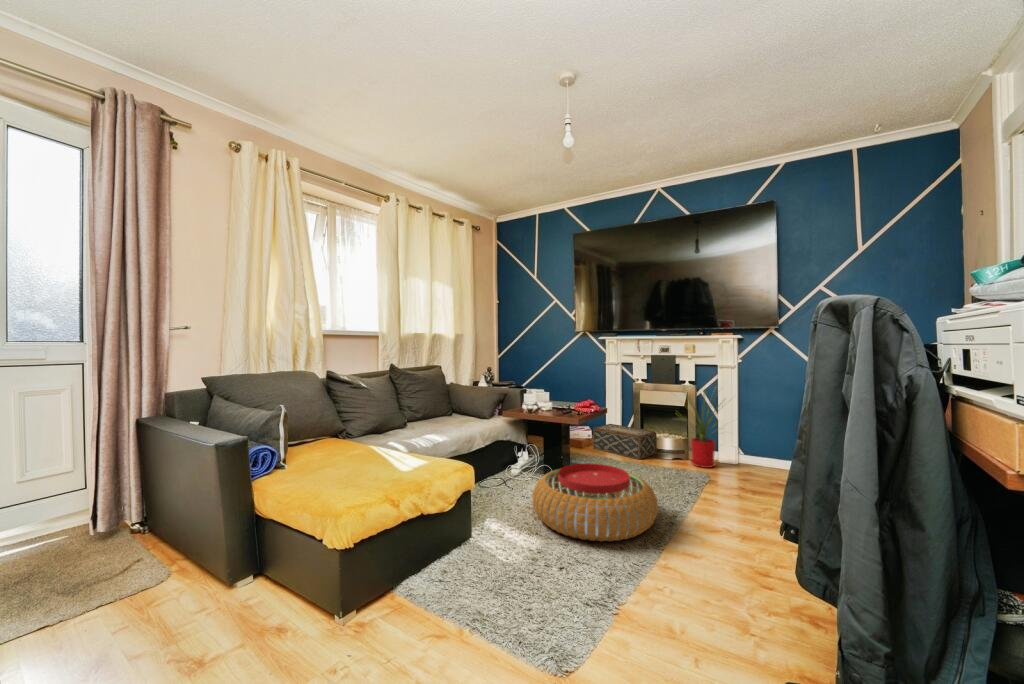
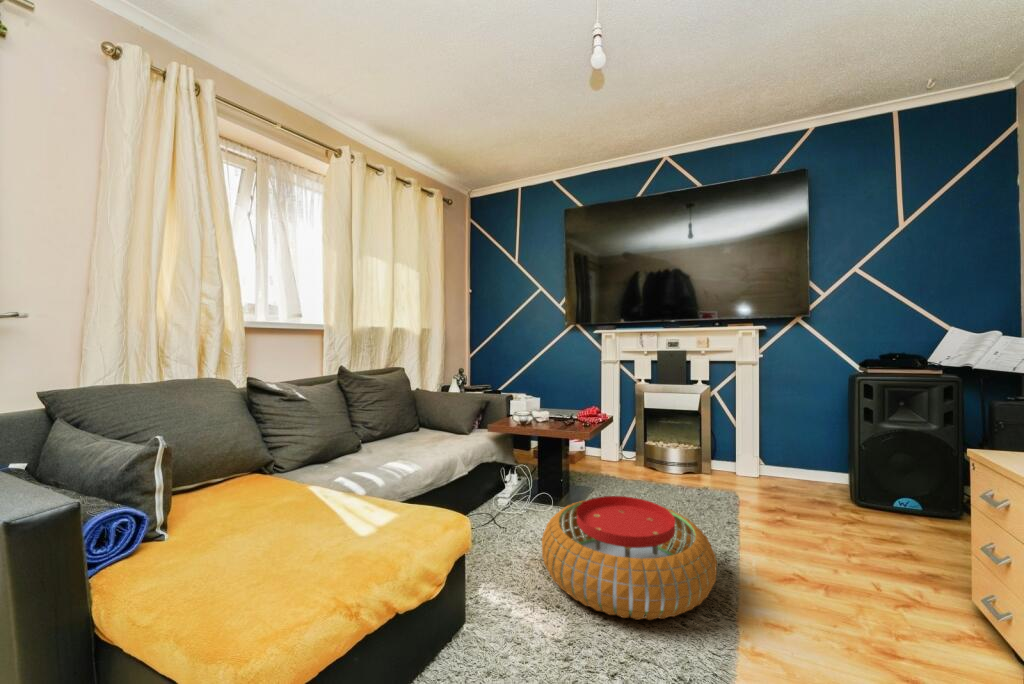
house plant: present [687,392,723,468] -> none [685,384,765,484]
woven basket: present [593,424,657,459] -> none [590,432,665,475]

